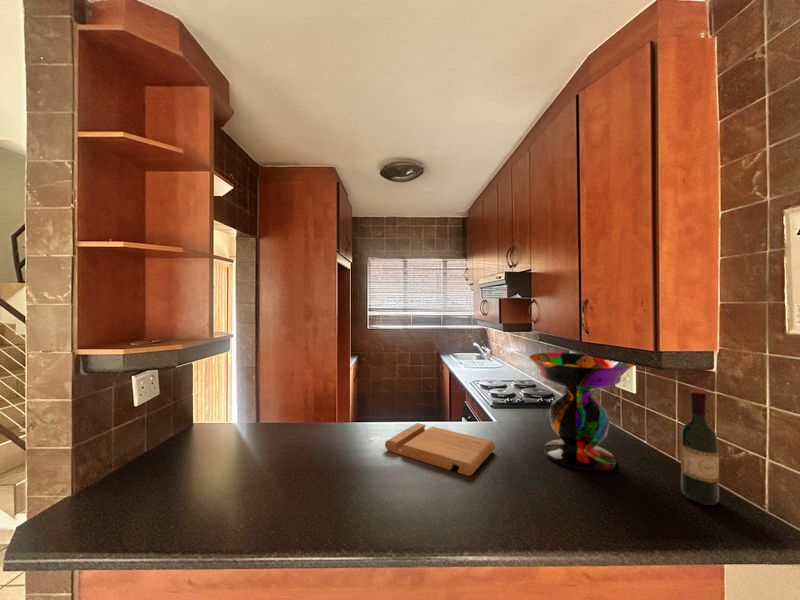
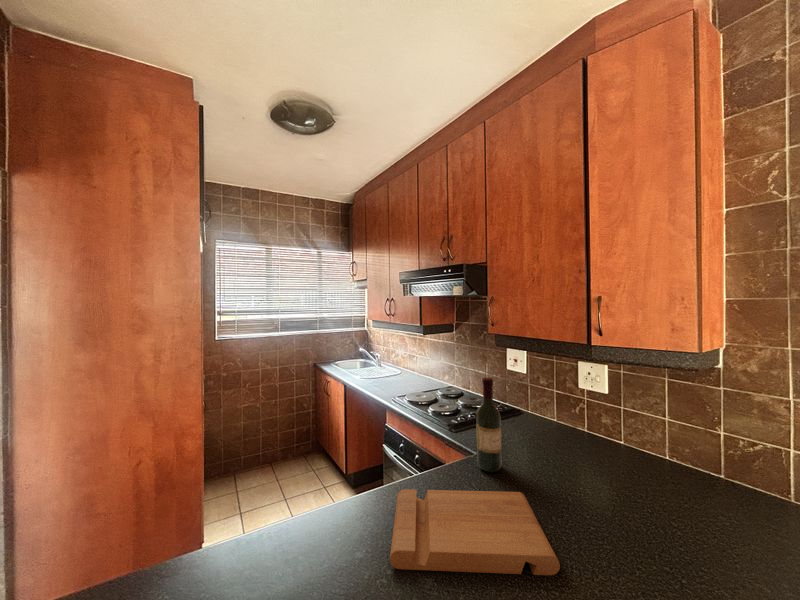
decorative bowl: present [529,352,633,472] -> none [537,357,665,504]
wine bottle: present [680,390,719,505] -> present [476,378,502,472]

